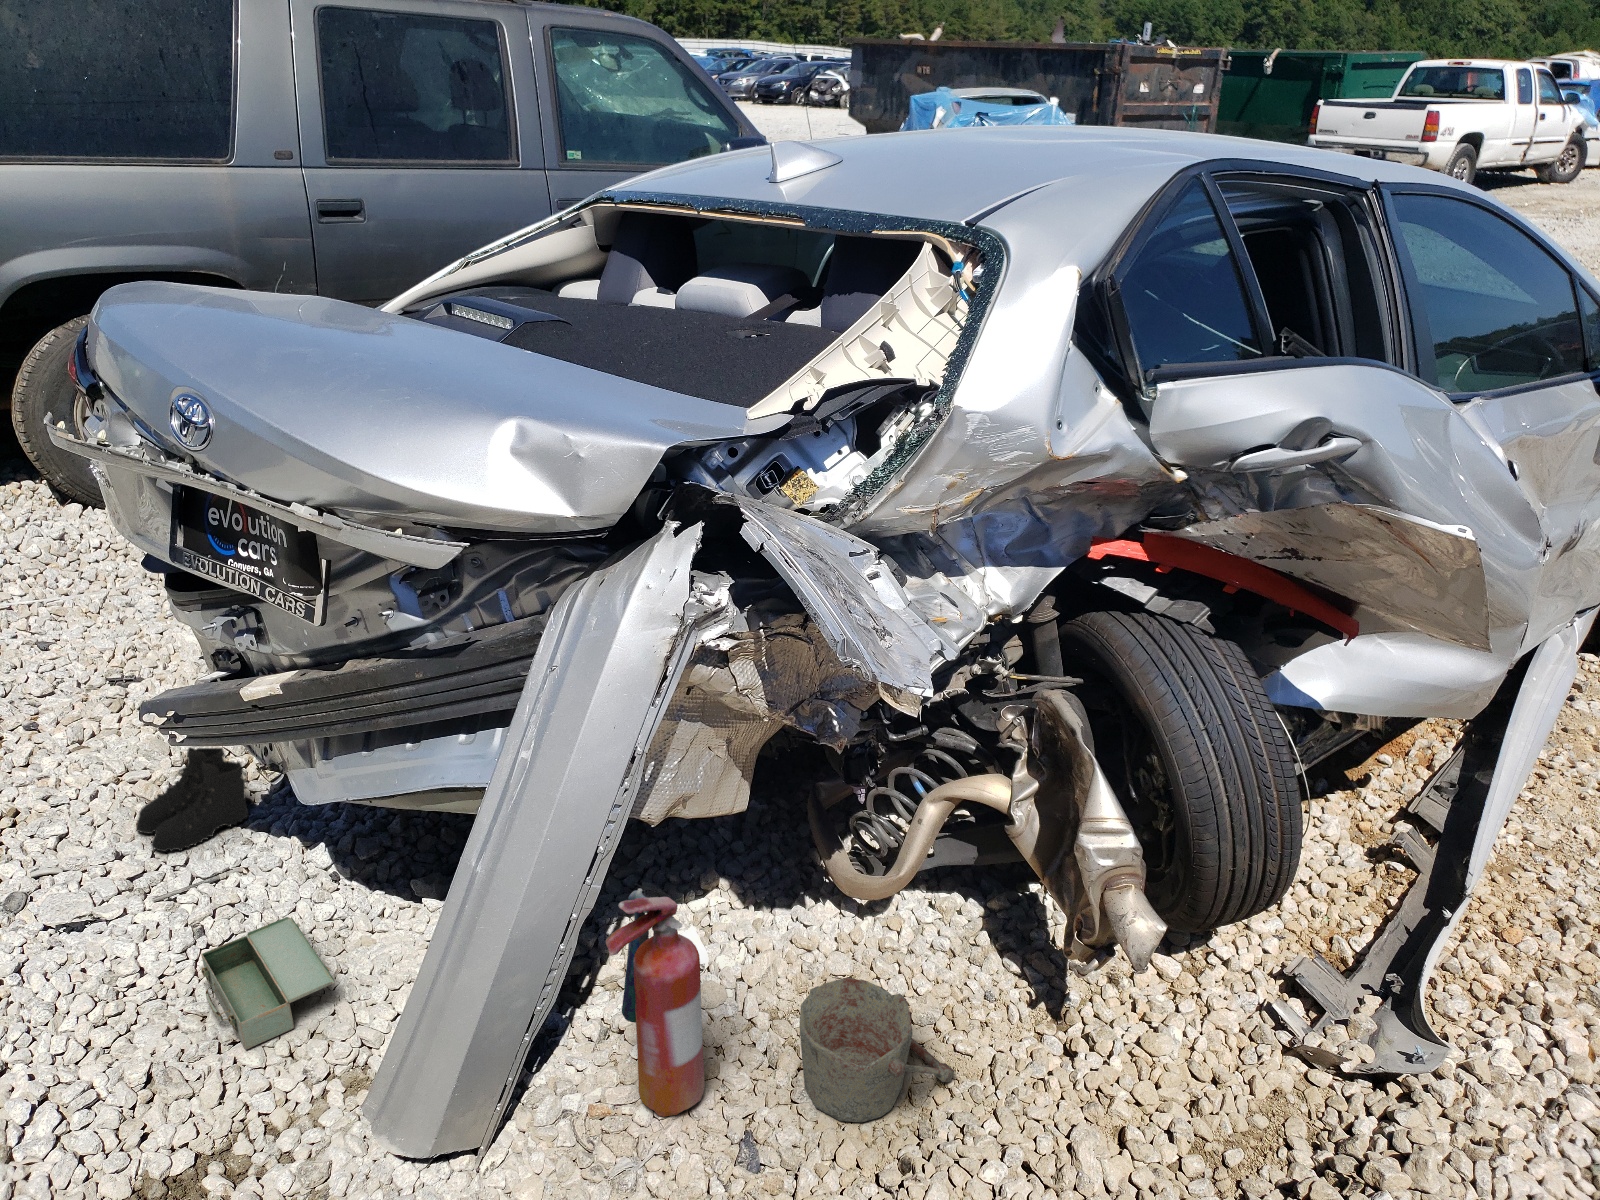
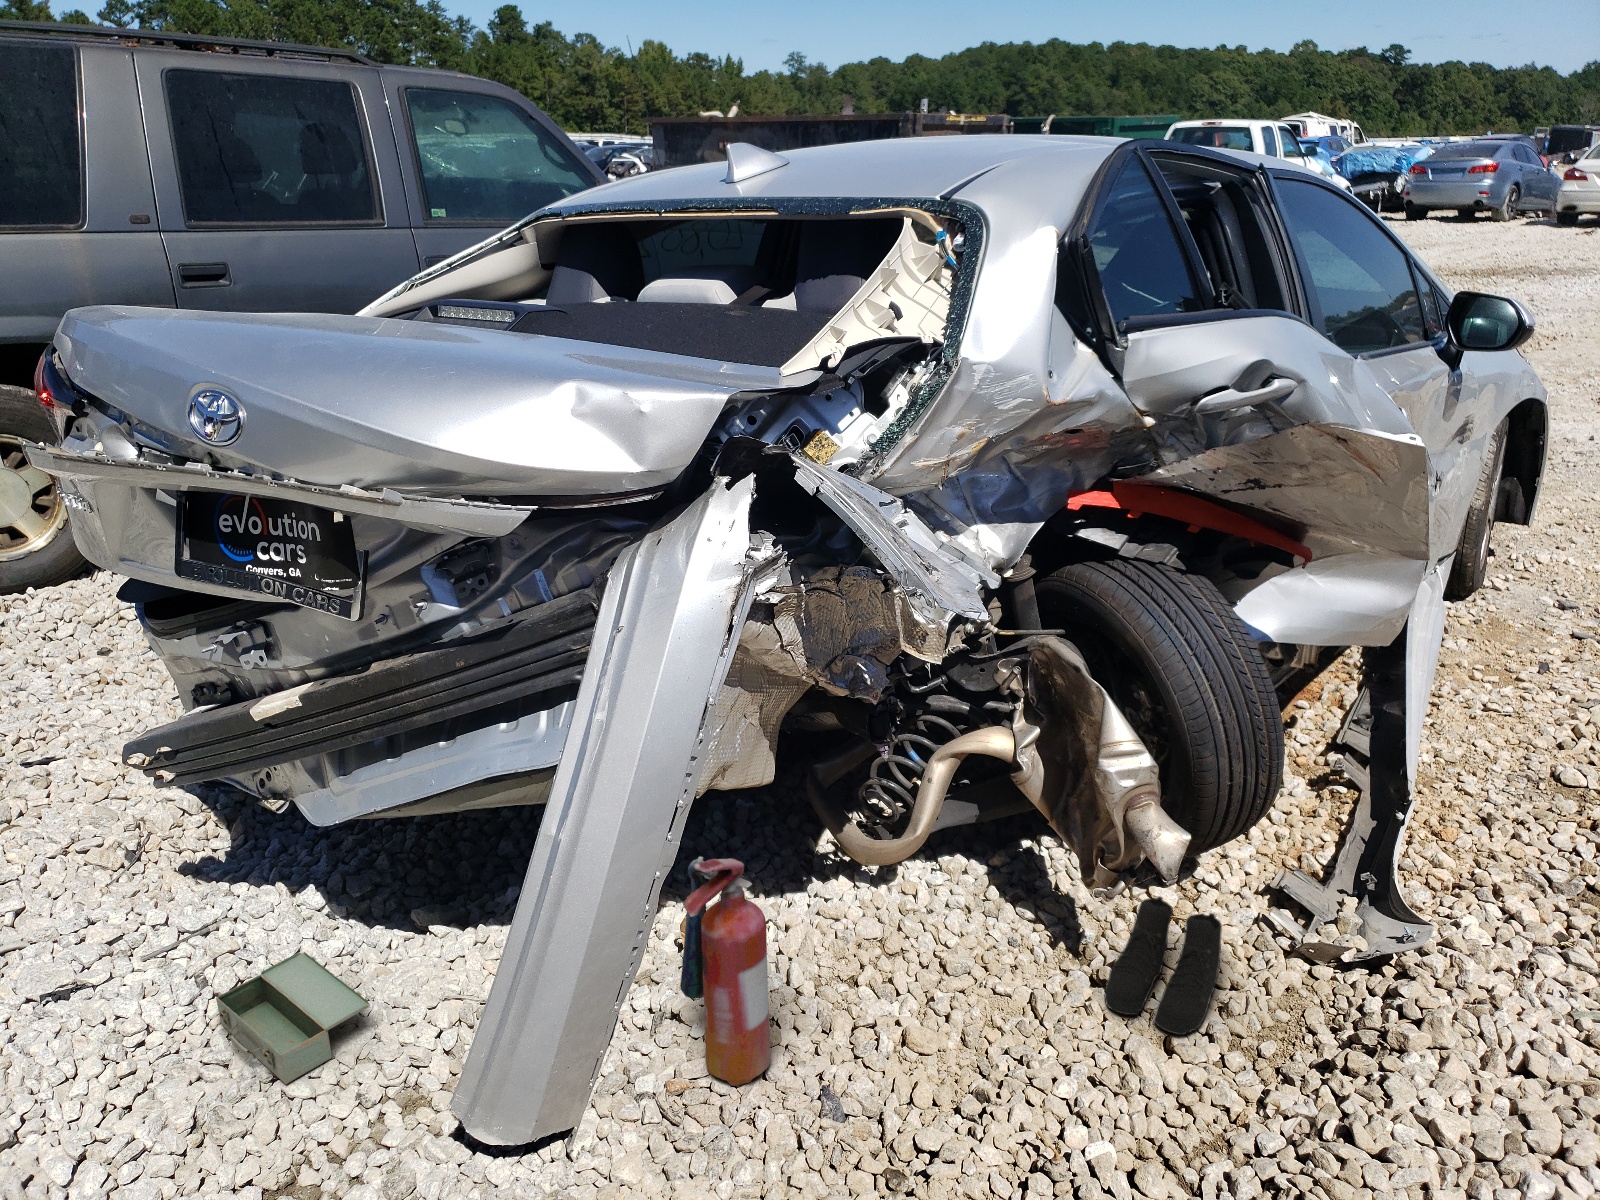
boots: present [136,747,248,852] -> present [1105,896,1222,1035]
bucket: present [799,977,955,1122] -> none [856,930,1003,1066]

